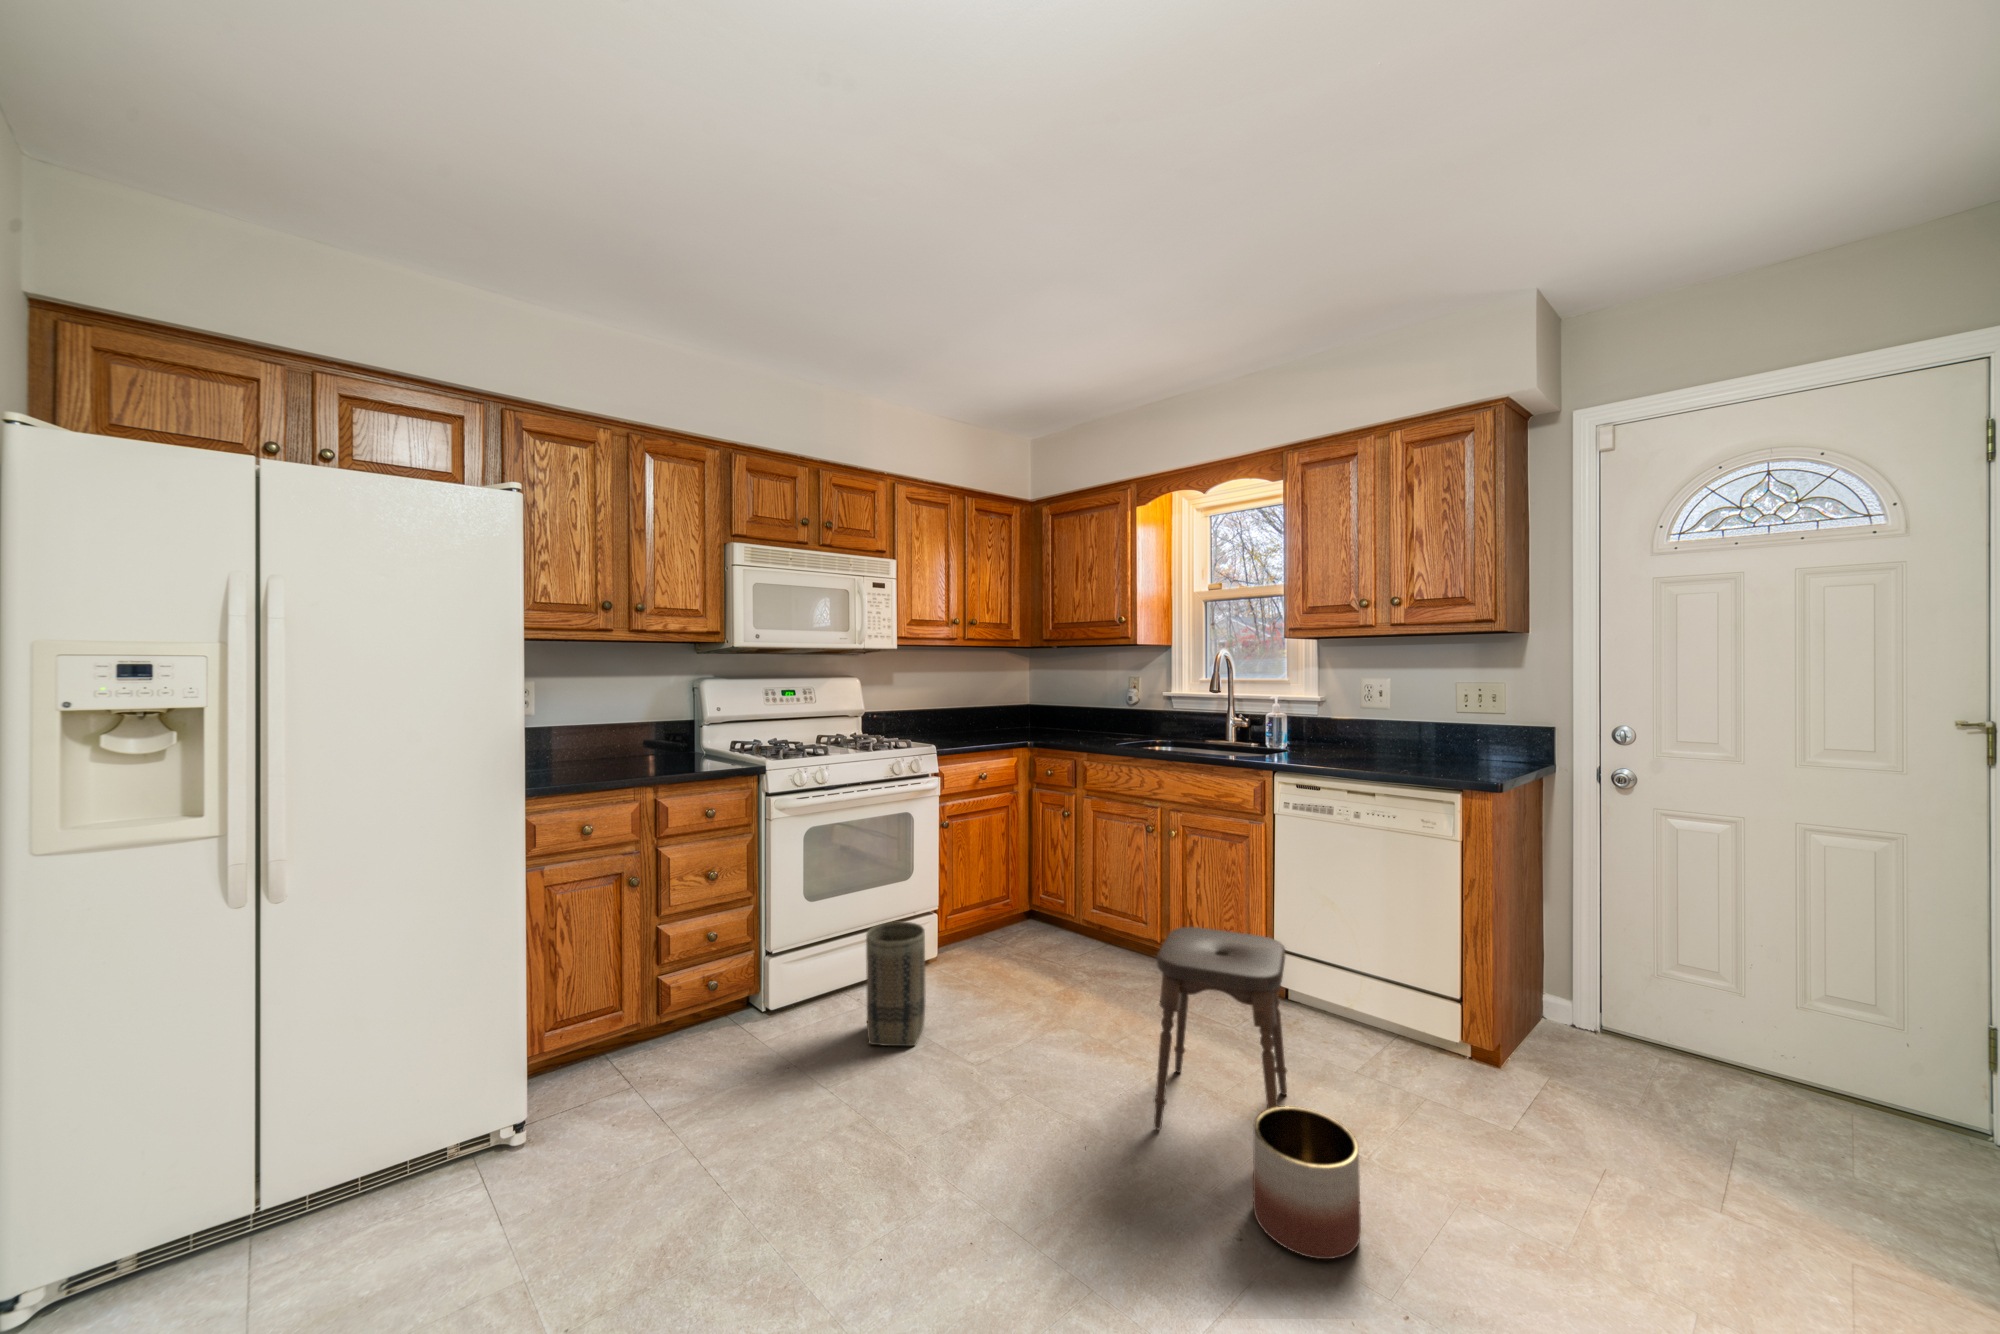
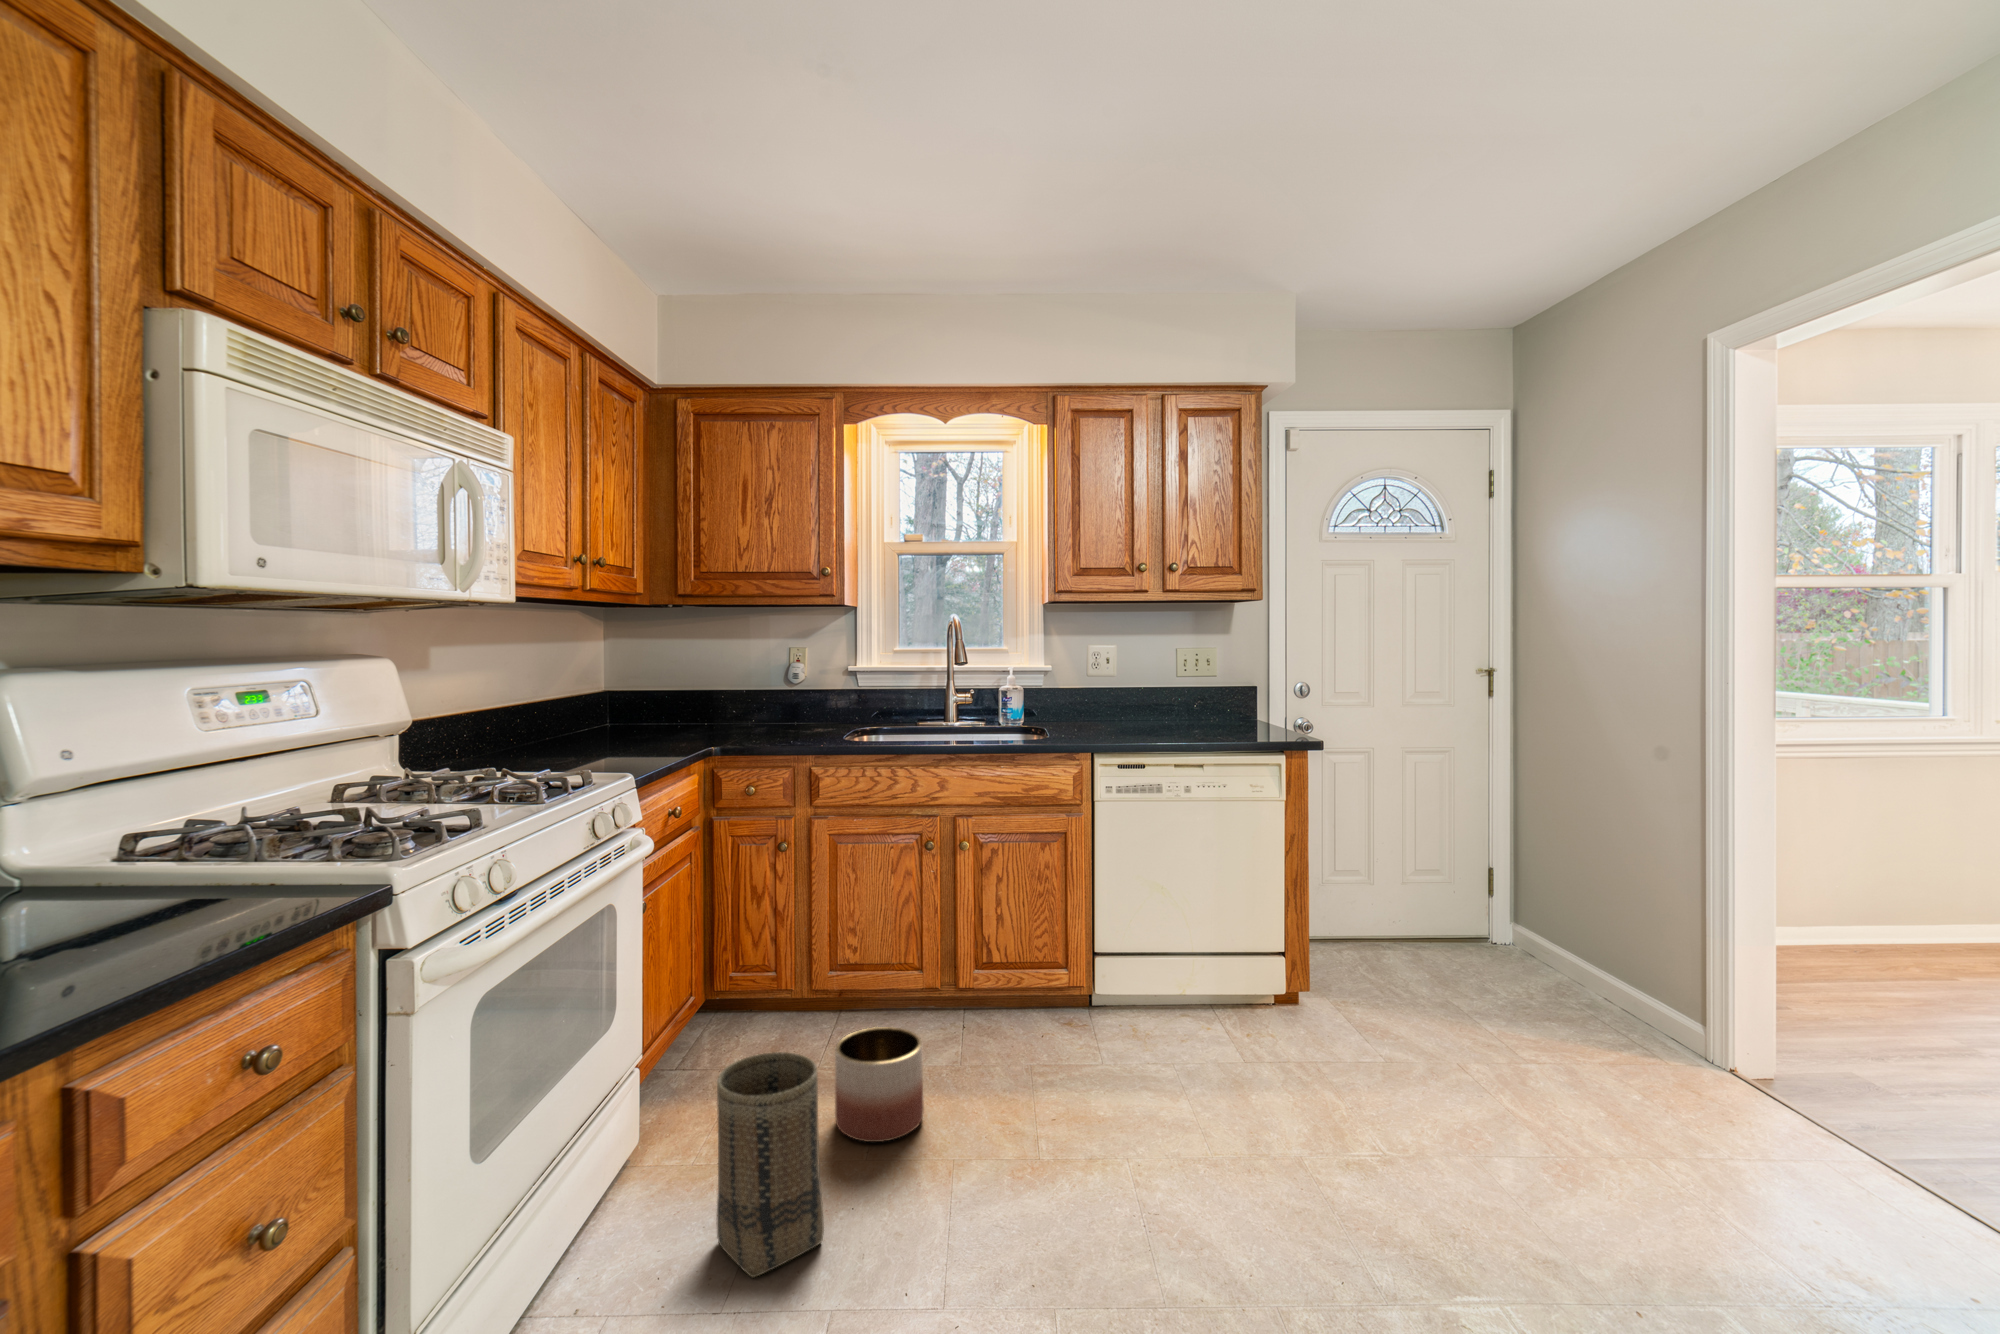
stool: present [1154,927,1287,1130] -> none [1120,927,1302,1176]
planter: present [1253,1106,1361,1259] -> present [835,1027,924,1142]

